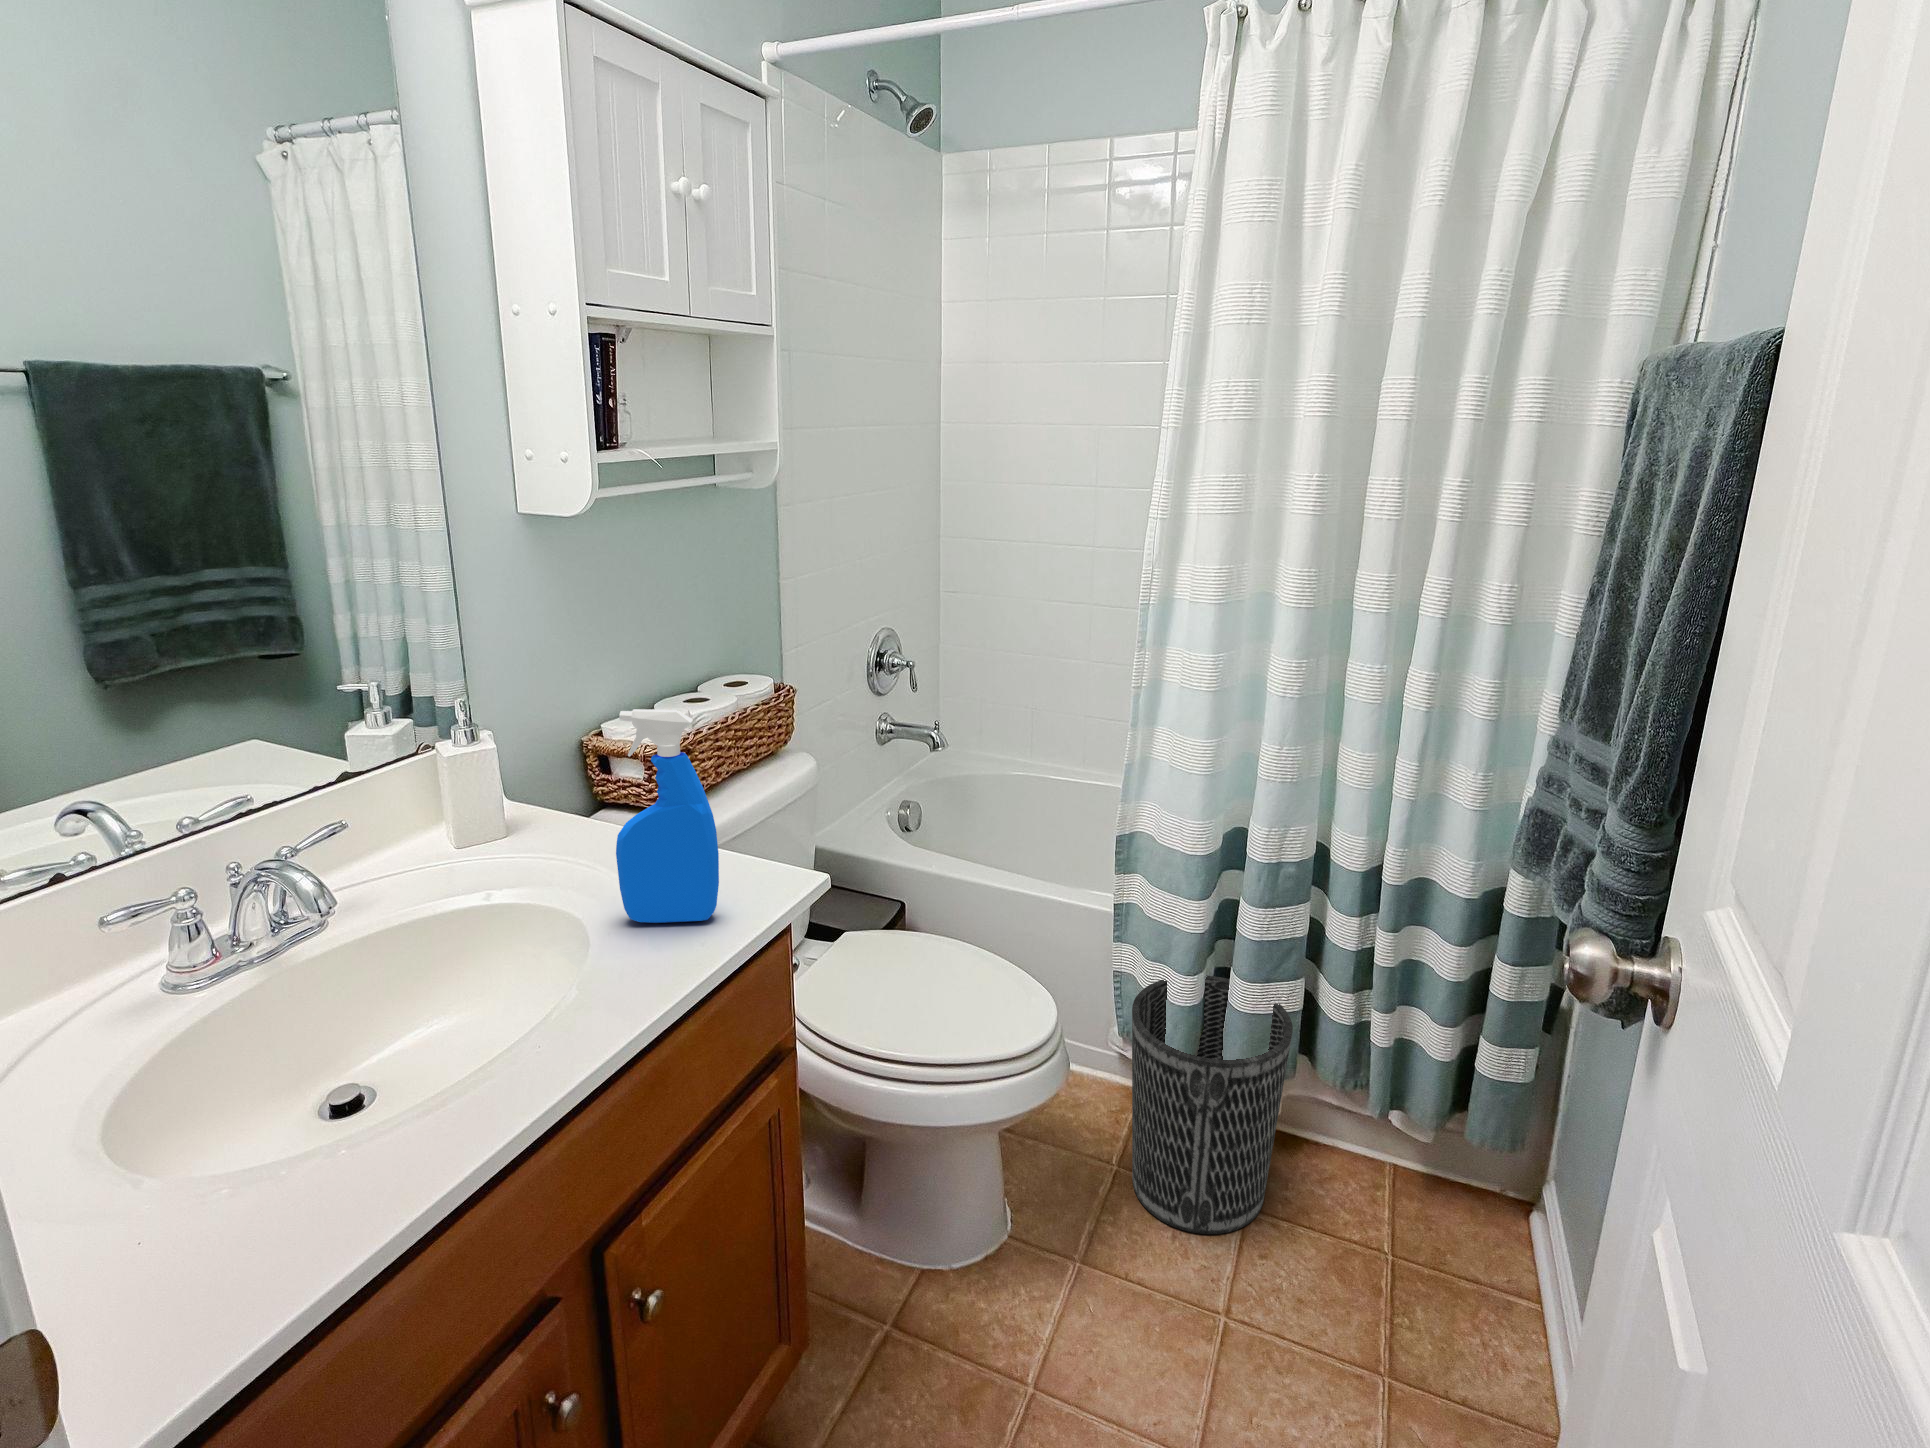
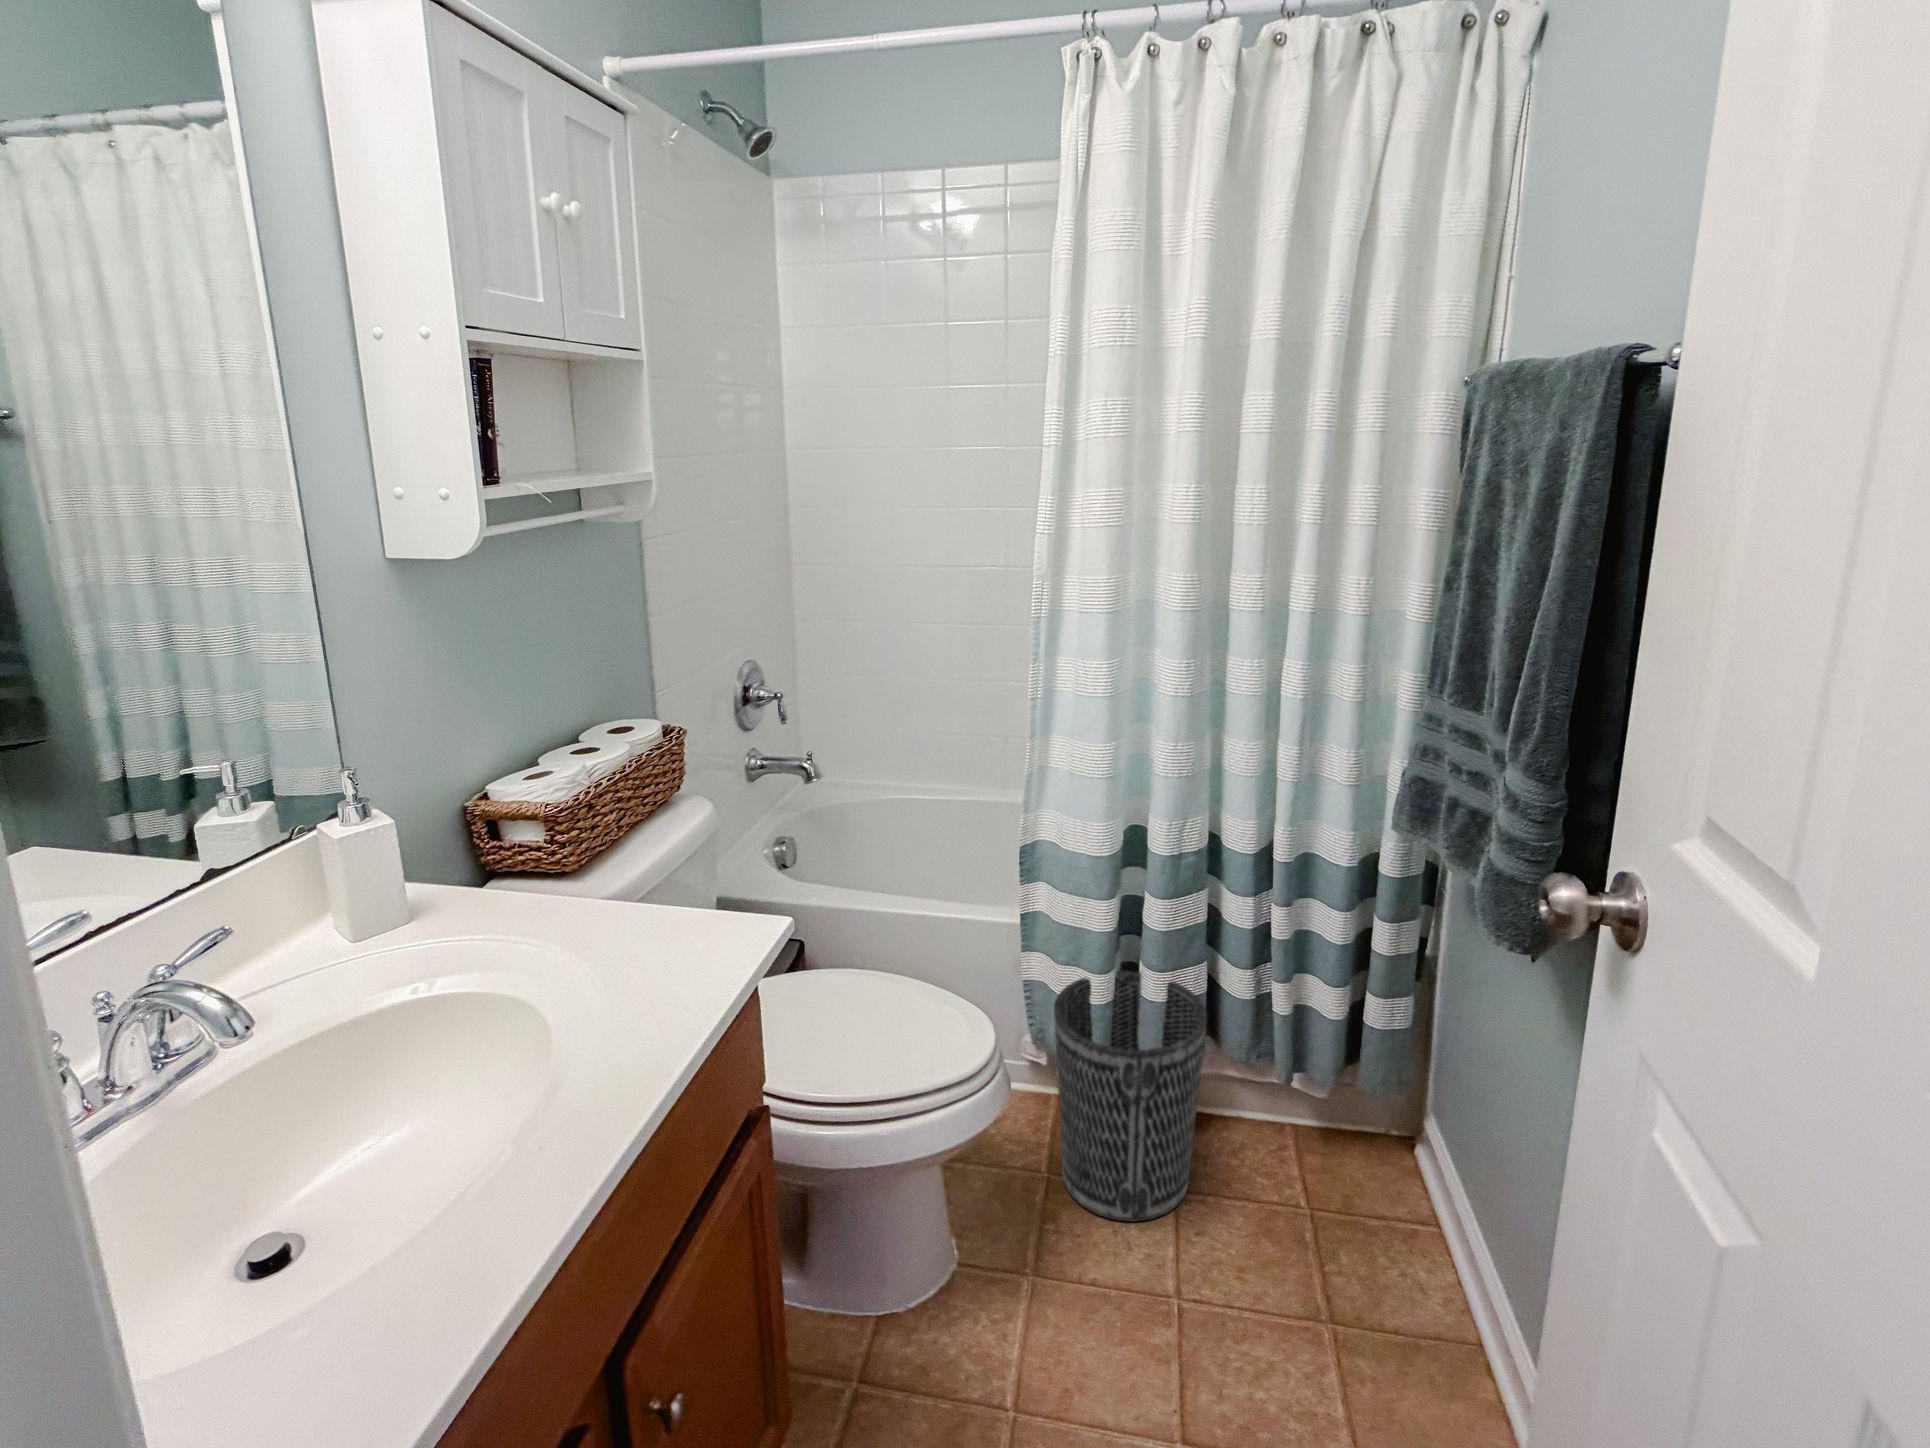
spray bottle: present [616,709,719,923] -> none [574,758,690,993]

